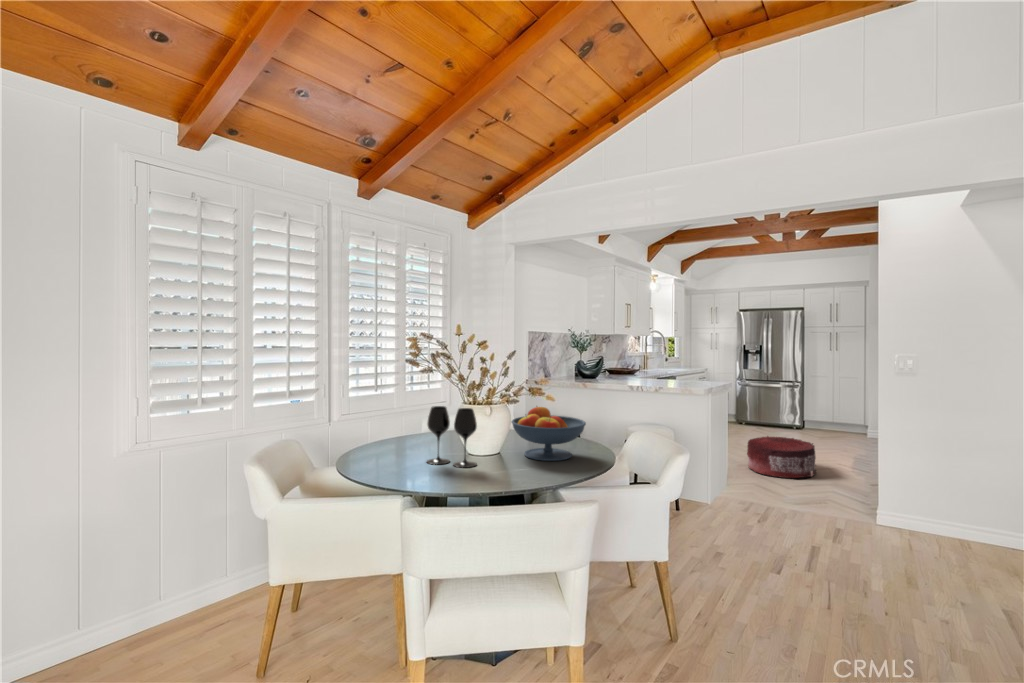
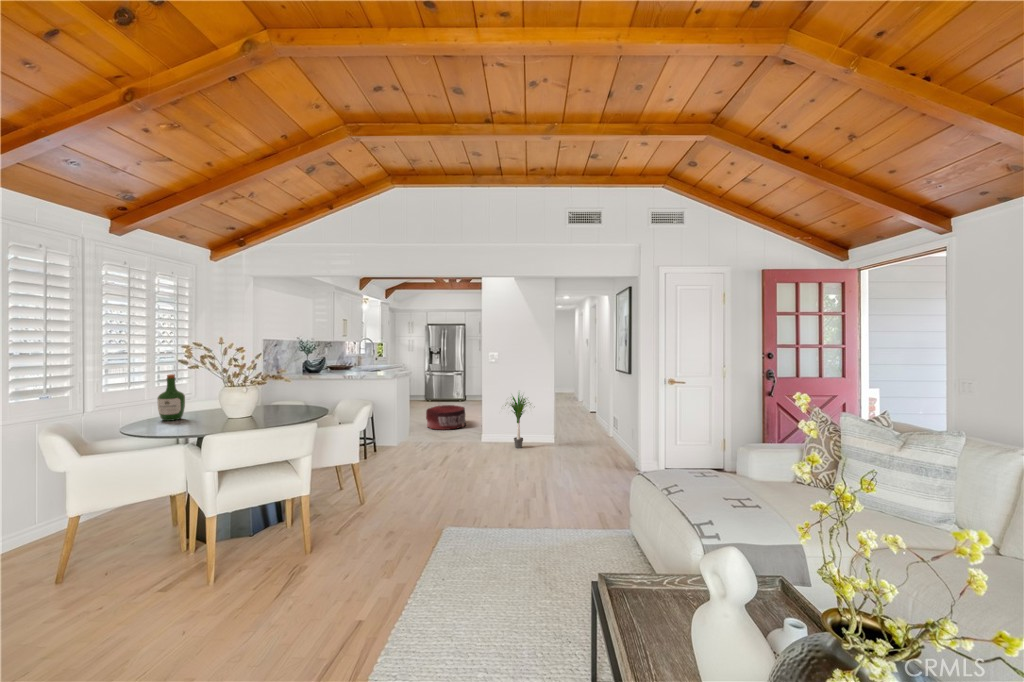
wine bottle: none [385,380,418,447] -> present [157,374,185,421]
wine glass: present [427,406,477,468] -> none [199,387,238,425]
fruit bowl: present [512,406,586,461] -> none [260,385,311,417]
potted plant: none [902,428,997,544] -> present [505,394,527,448]

